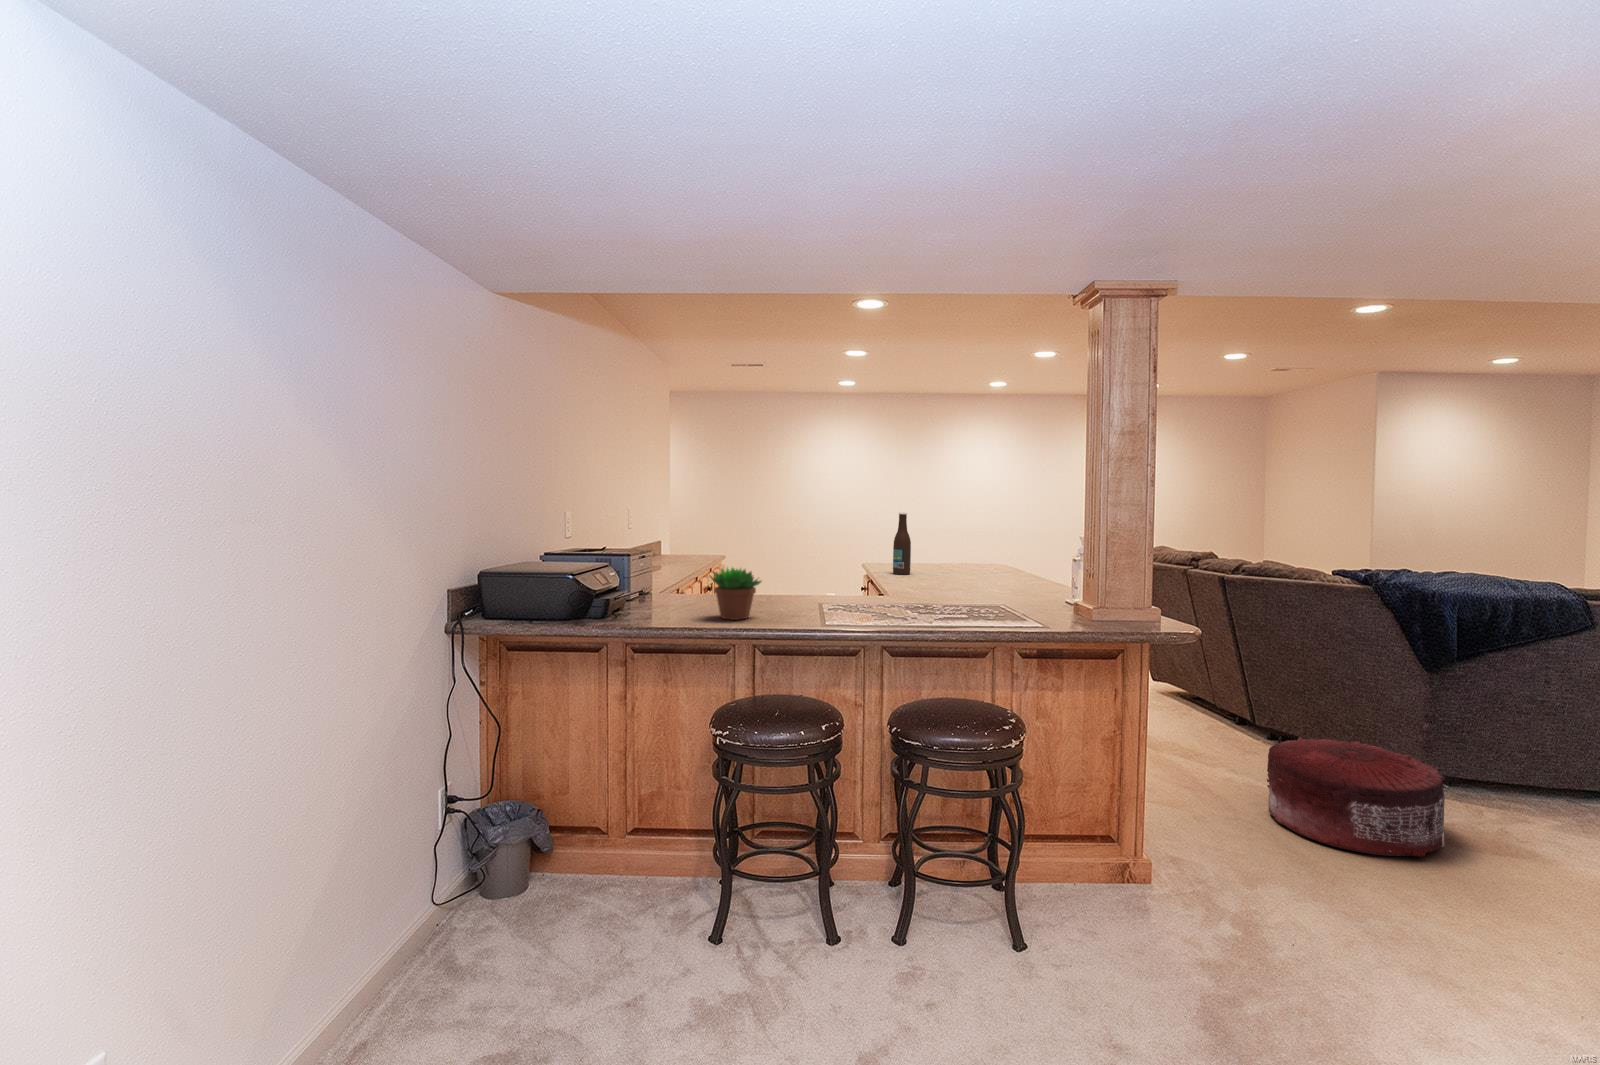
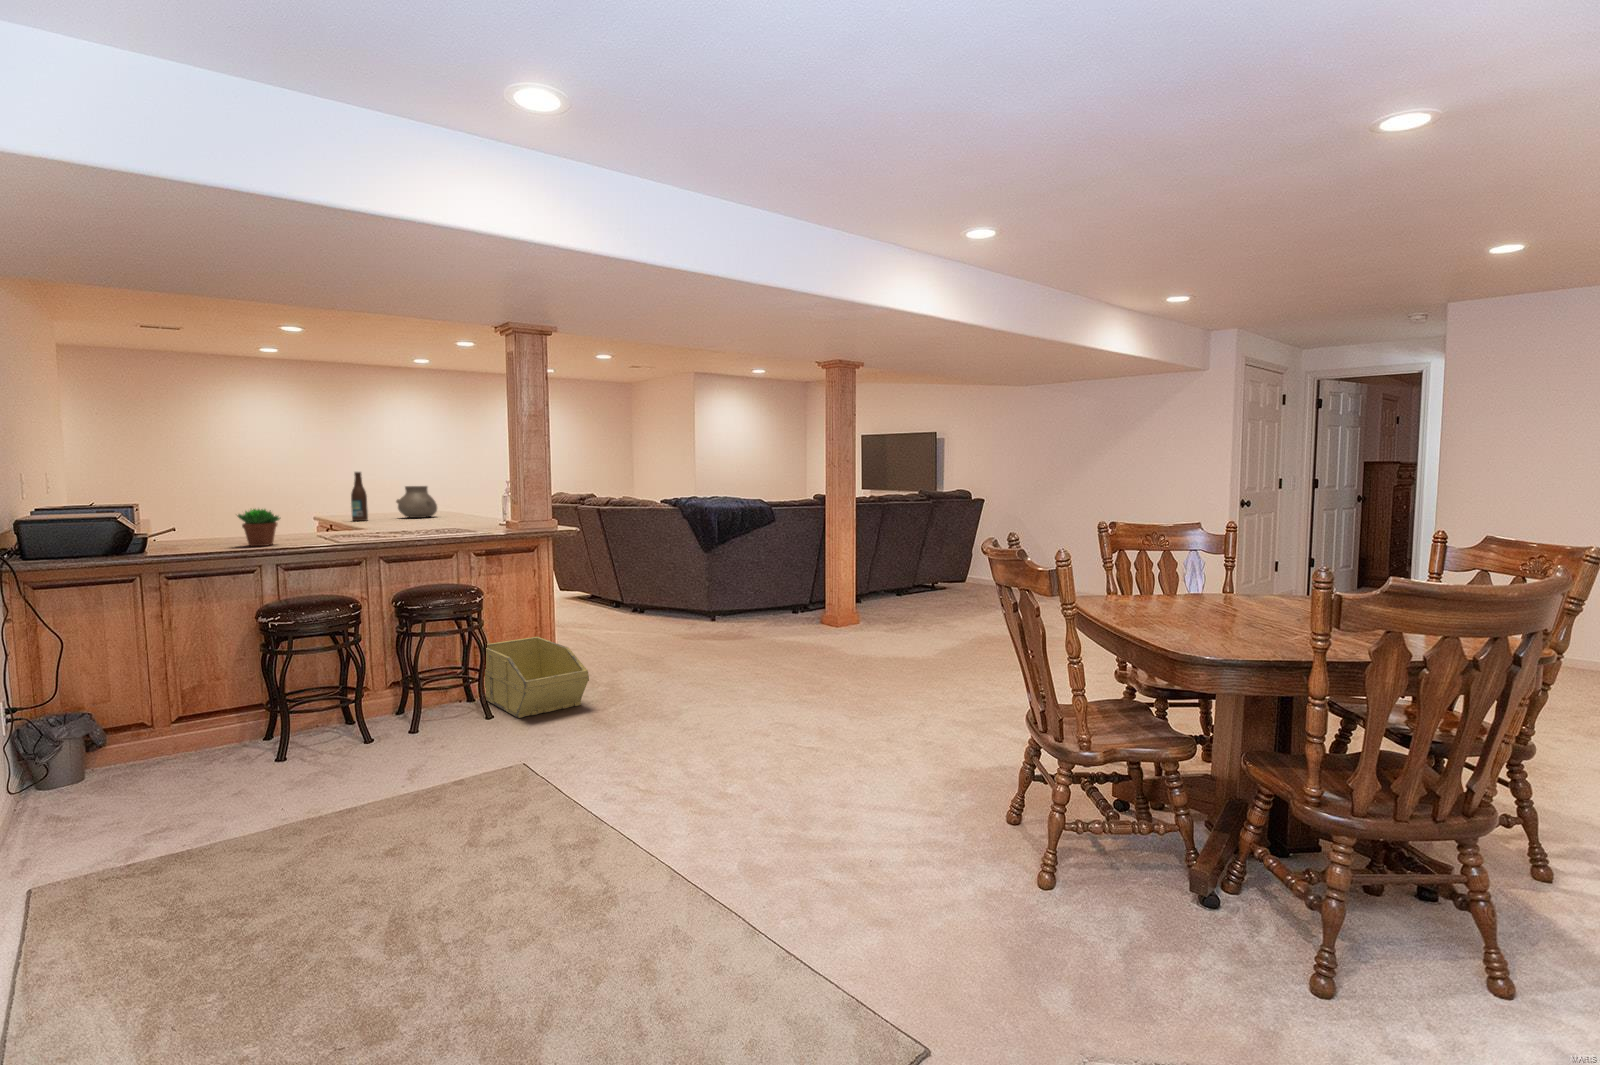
vase: none [944,533,993,575] -> present [396,486,437,518]
pouf: present [1267,737,1446,857] -> none [626,595,710,650]
storage bin: none [1012,802,1208,977] -> present [485,637,589,718]

